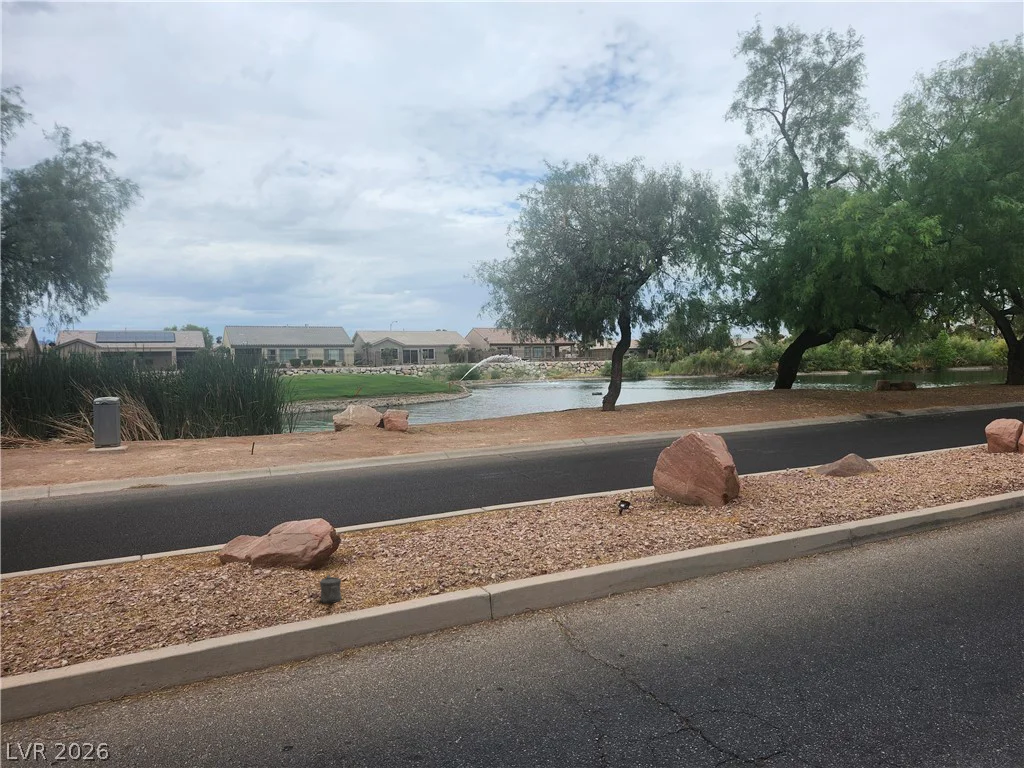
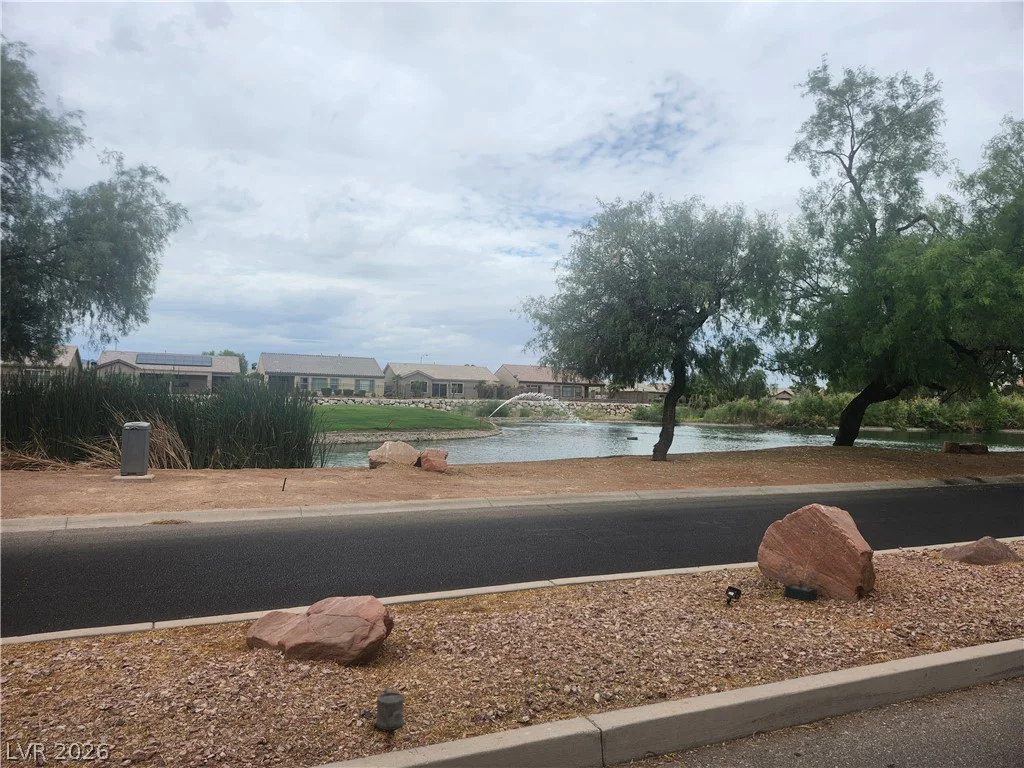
decorative plant: none [663,477,701,512] -> present [778,558,822,602]

